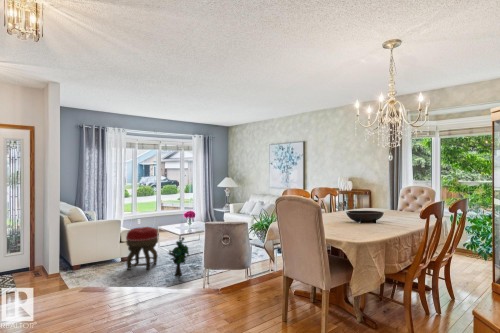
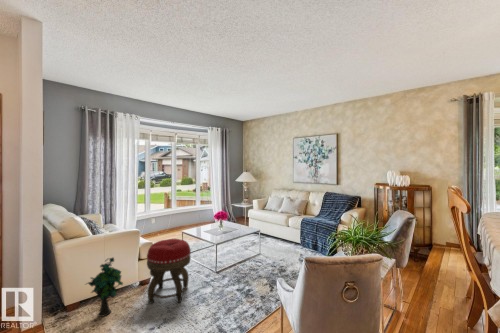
decorative plant: present [168,238,189,276] -> present [87,258,123,317]

